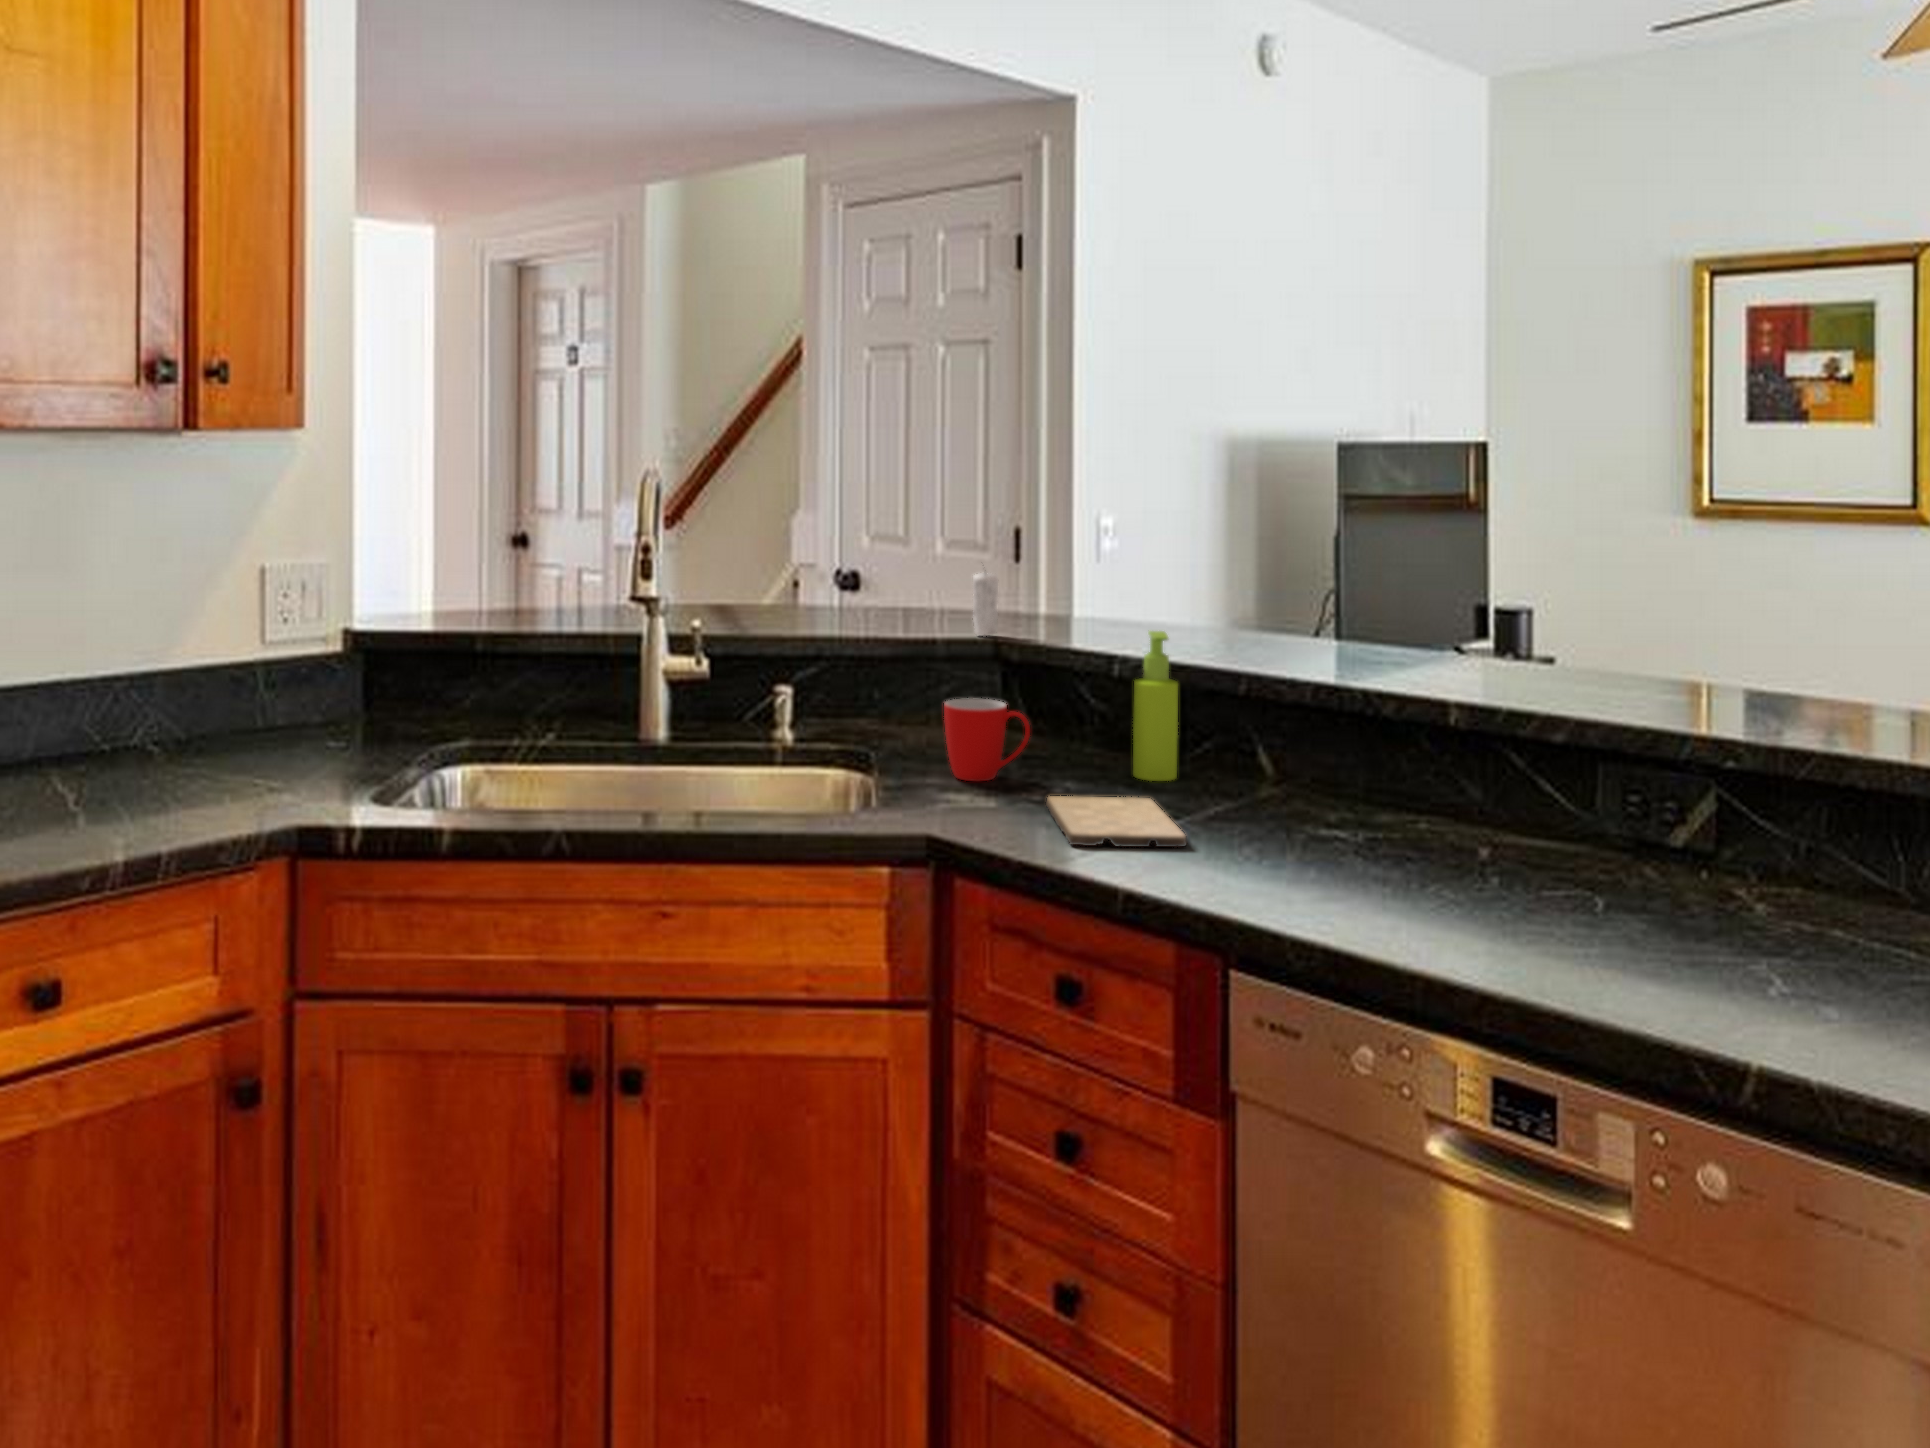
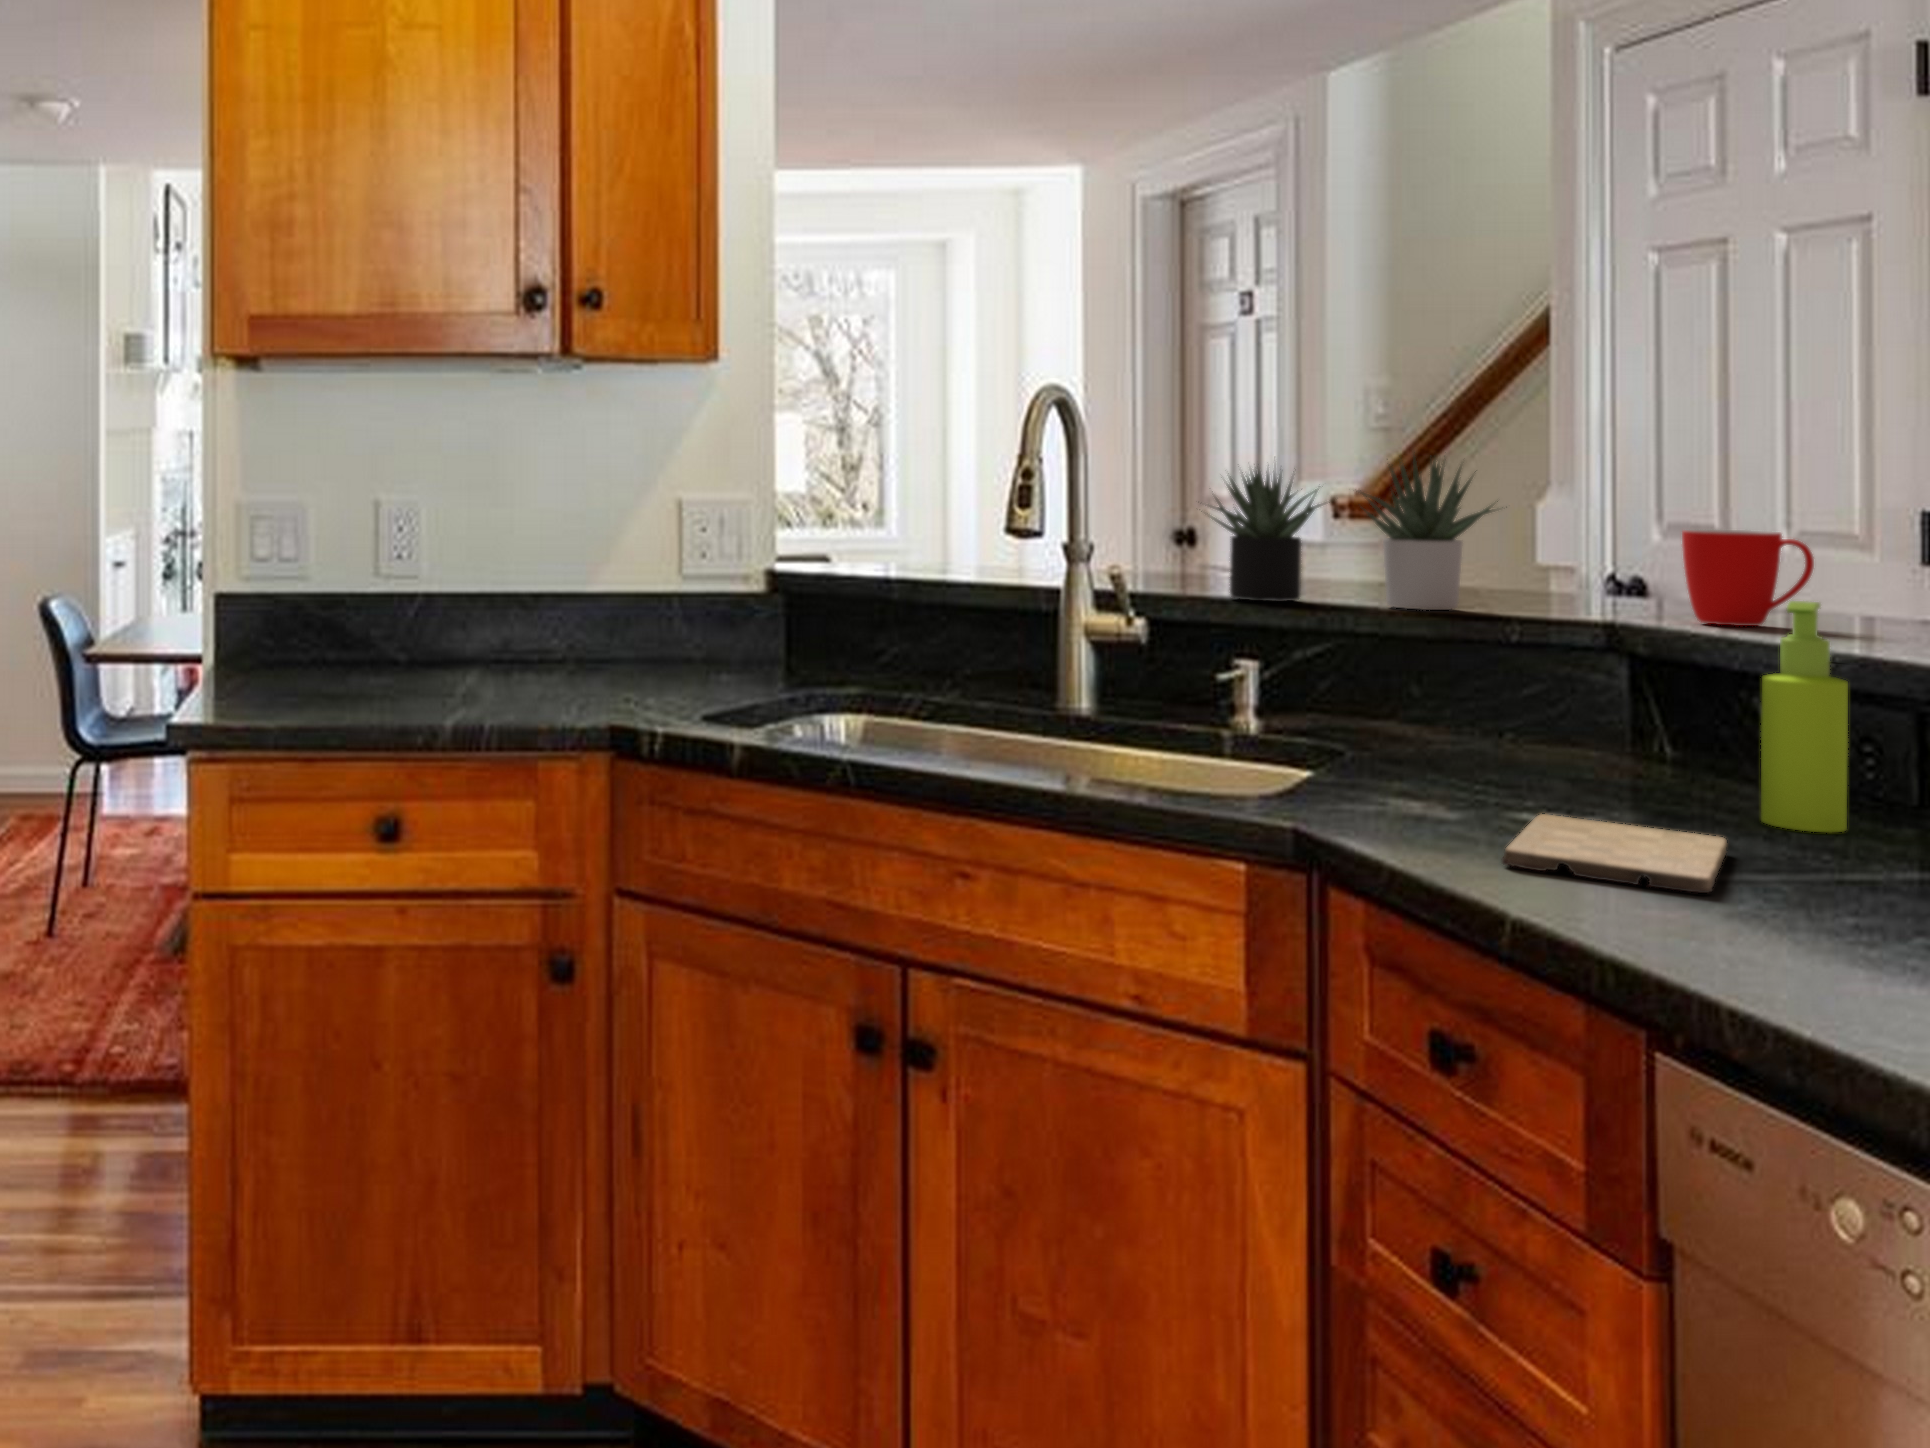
succulent plant: none [720,514,935,635] -> present [1201,457,1498,610]
candle: present [973,572,998,636] -> none [1570,511,1615,618]
mug: present [944,699,1030,781] -> present [1682,530,1814,626]

